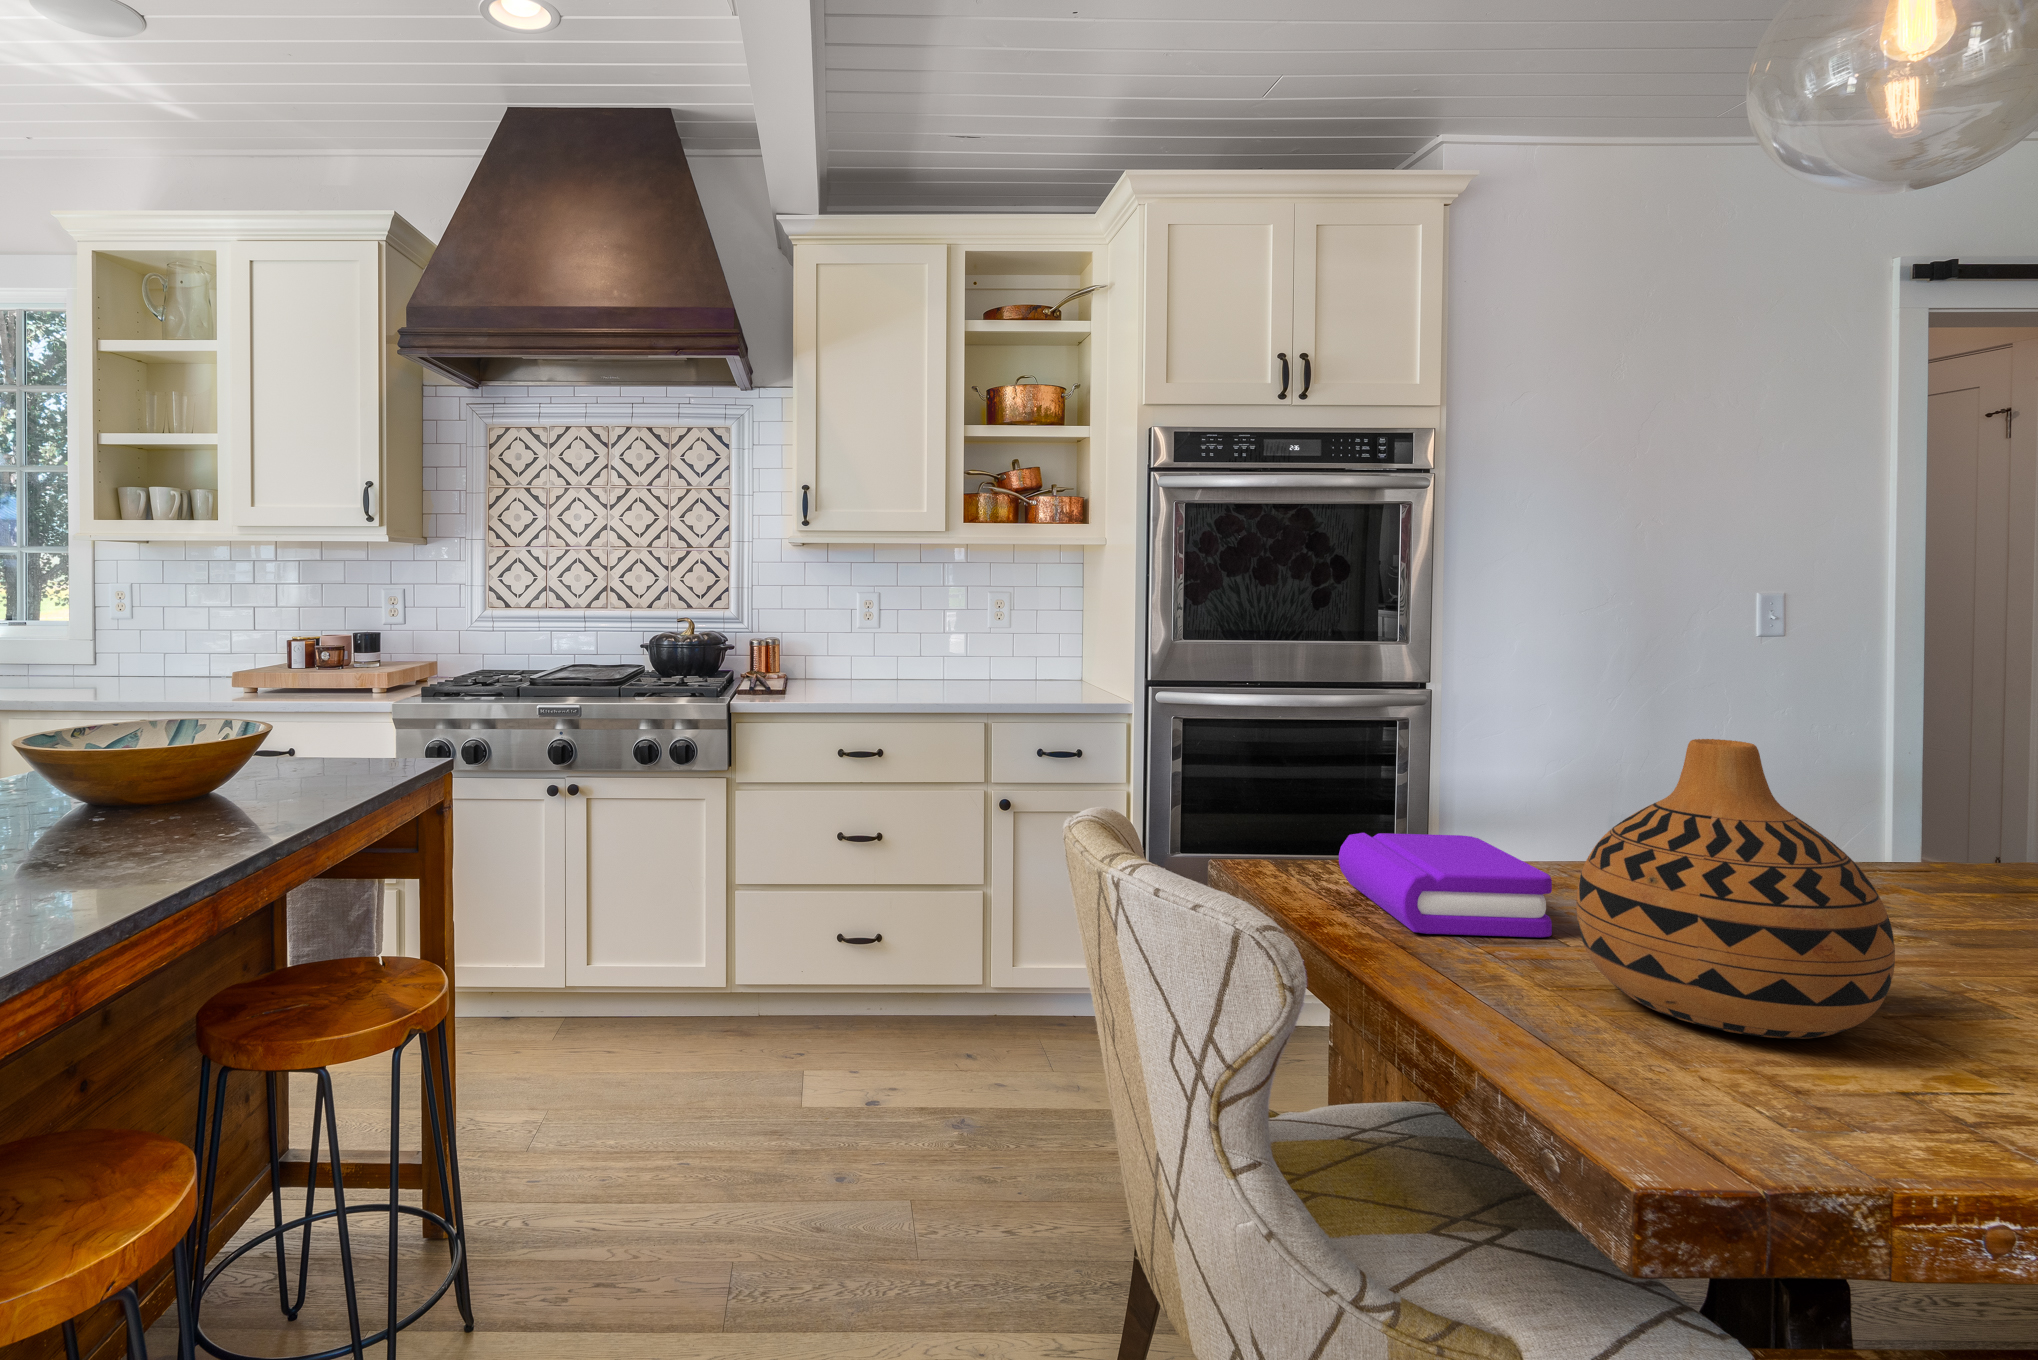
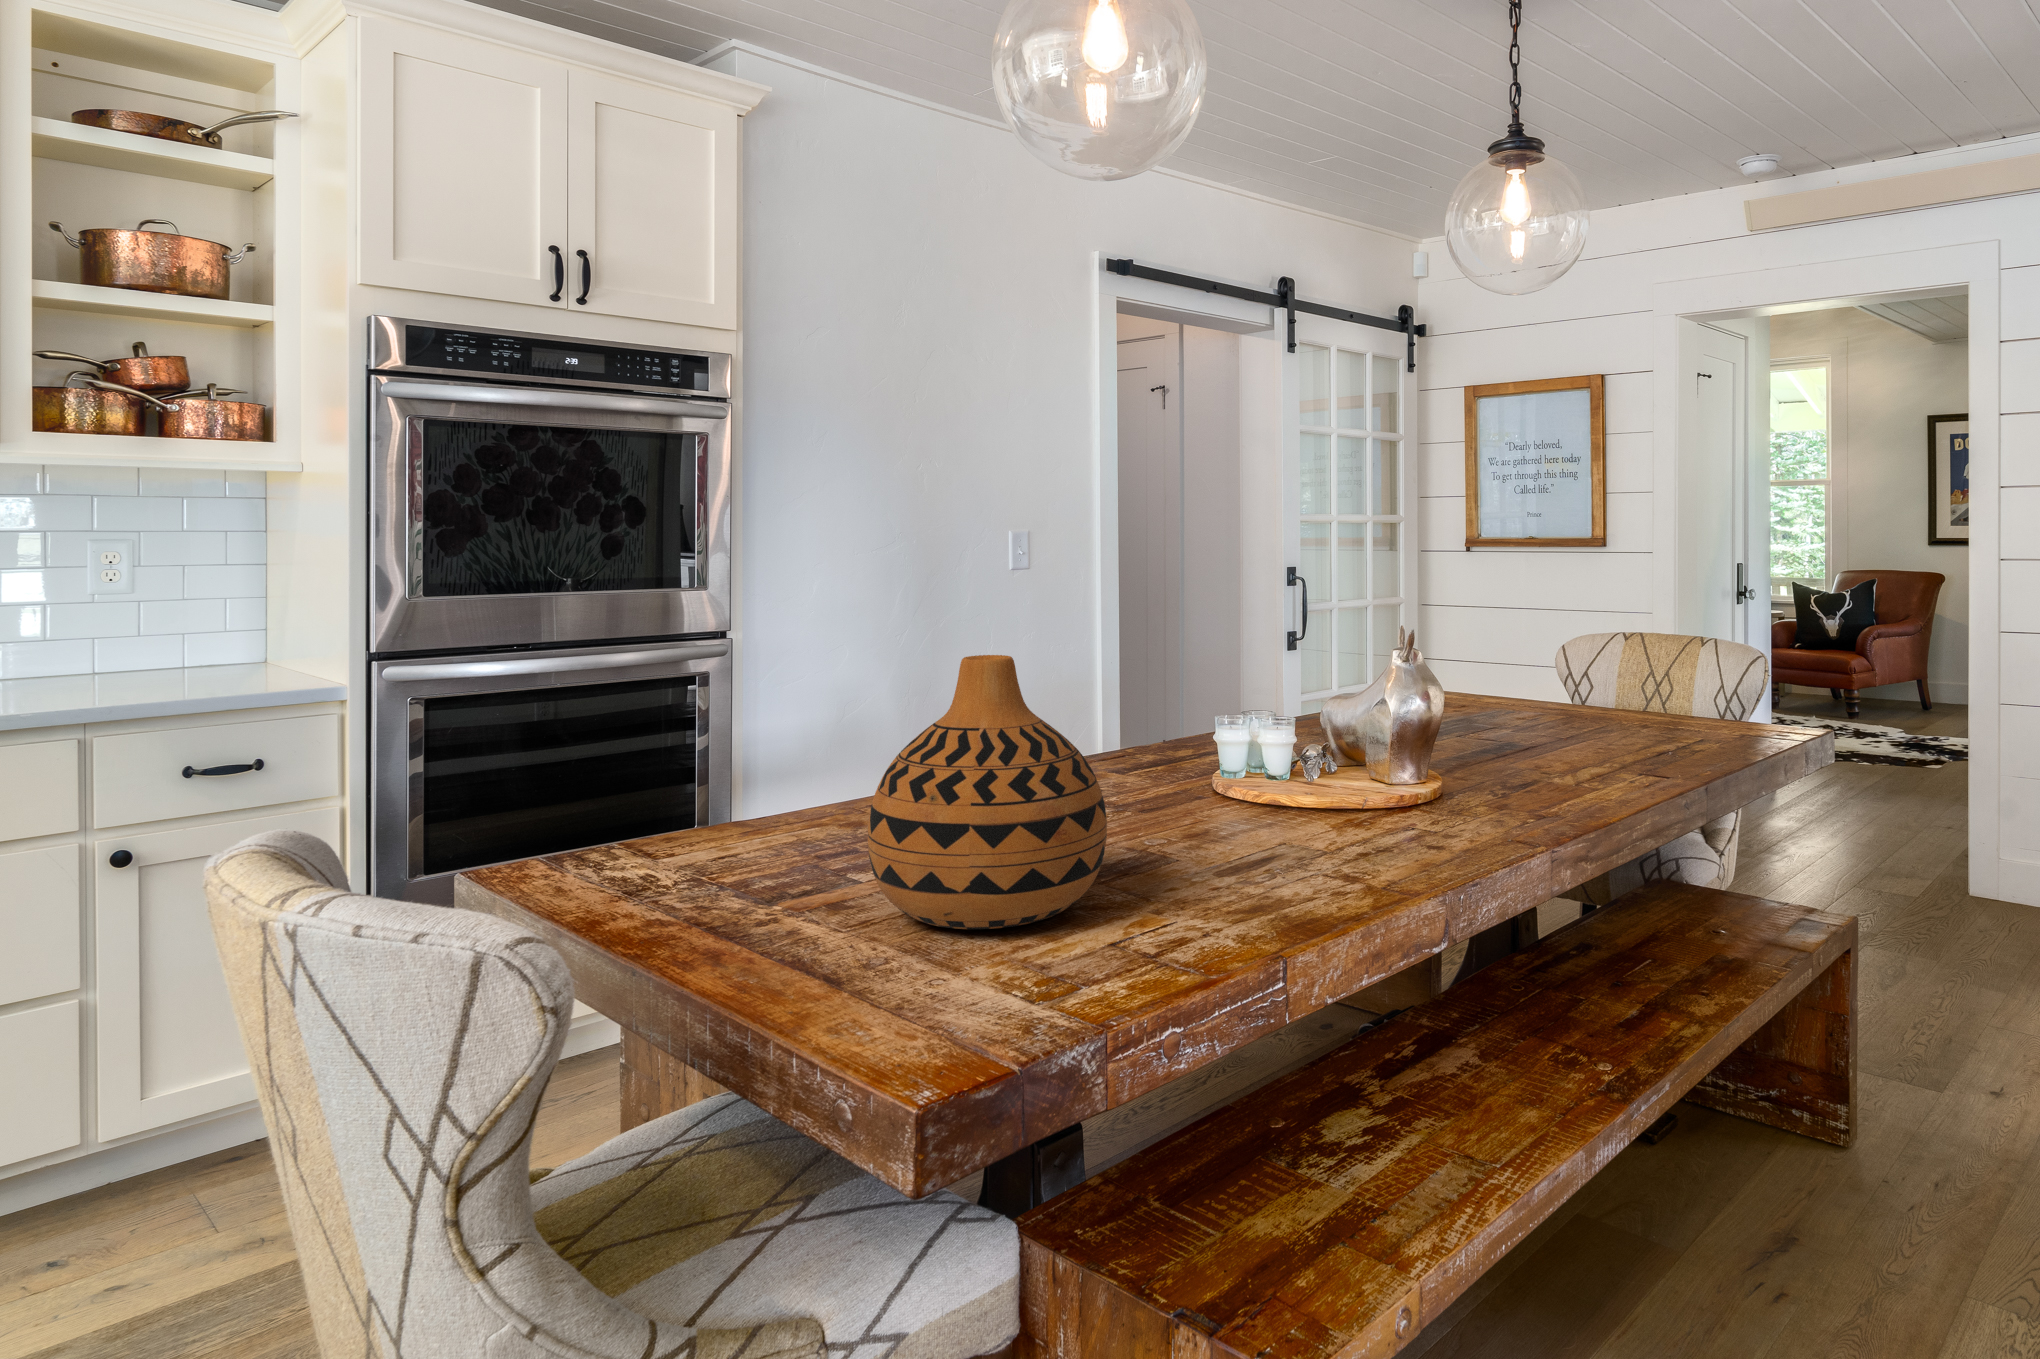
book: present [1339,833,1552,937] -> none [624,788,845,904]

